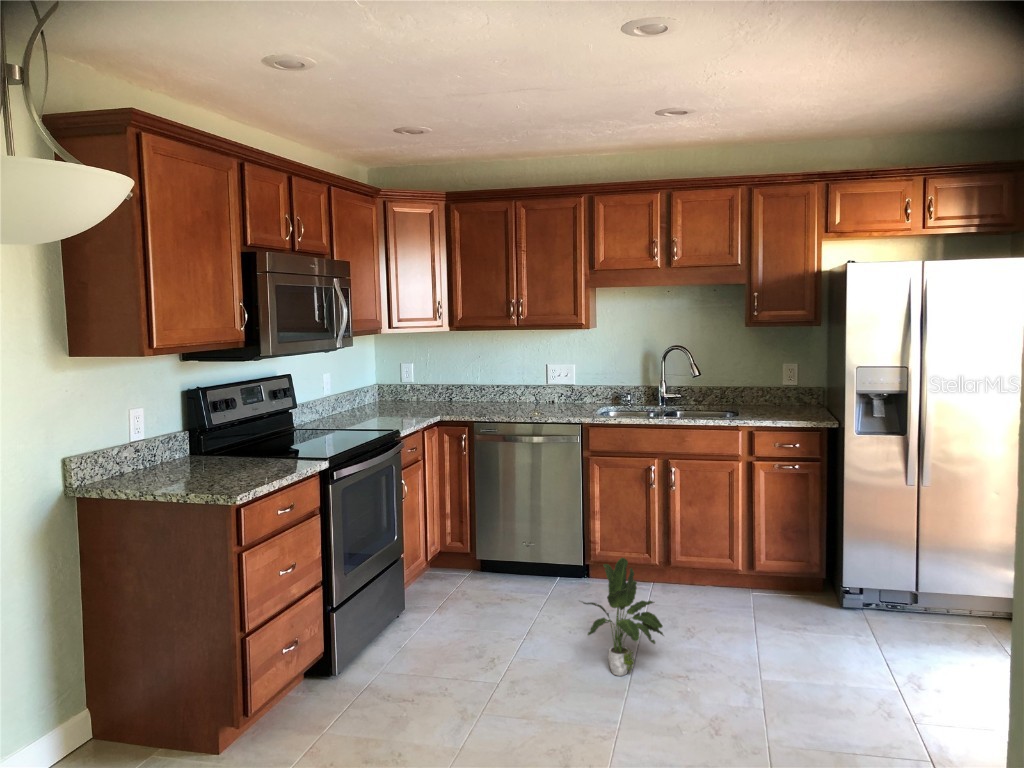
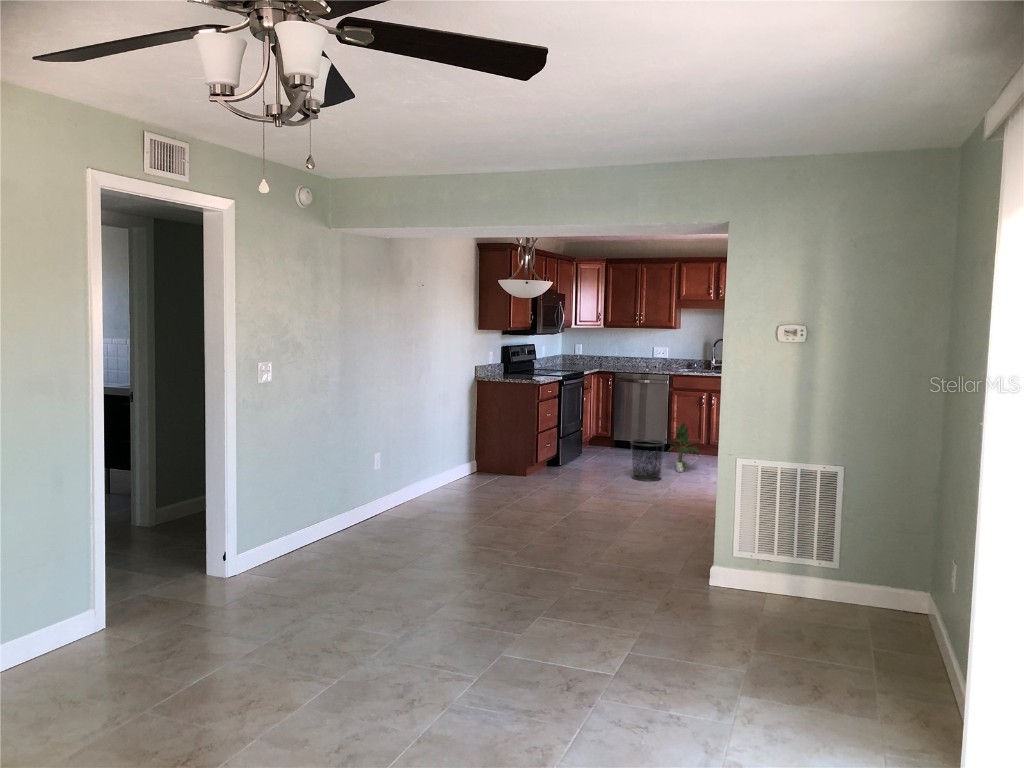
waste bin: none [494,615,583,740] -> present [631,439,665,481]

